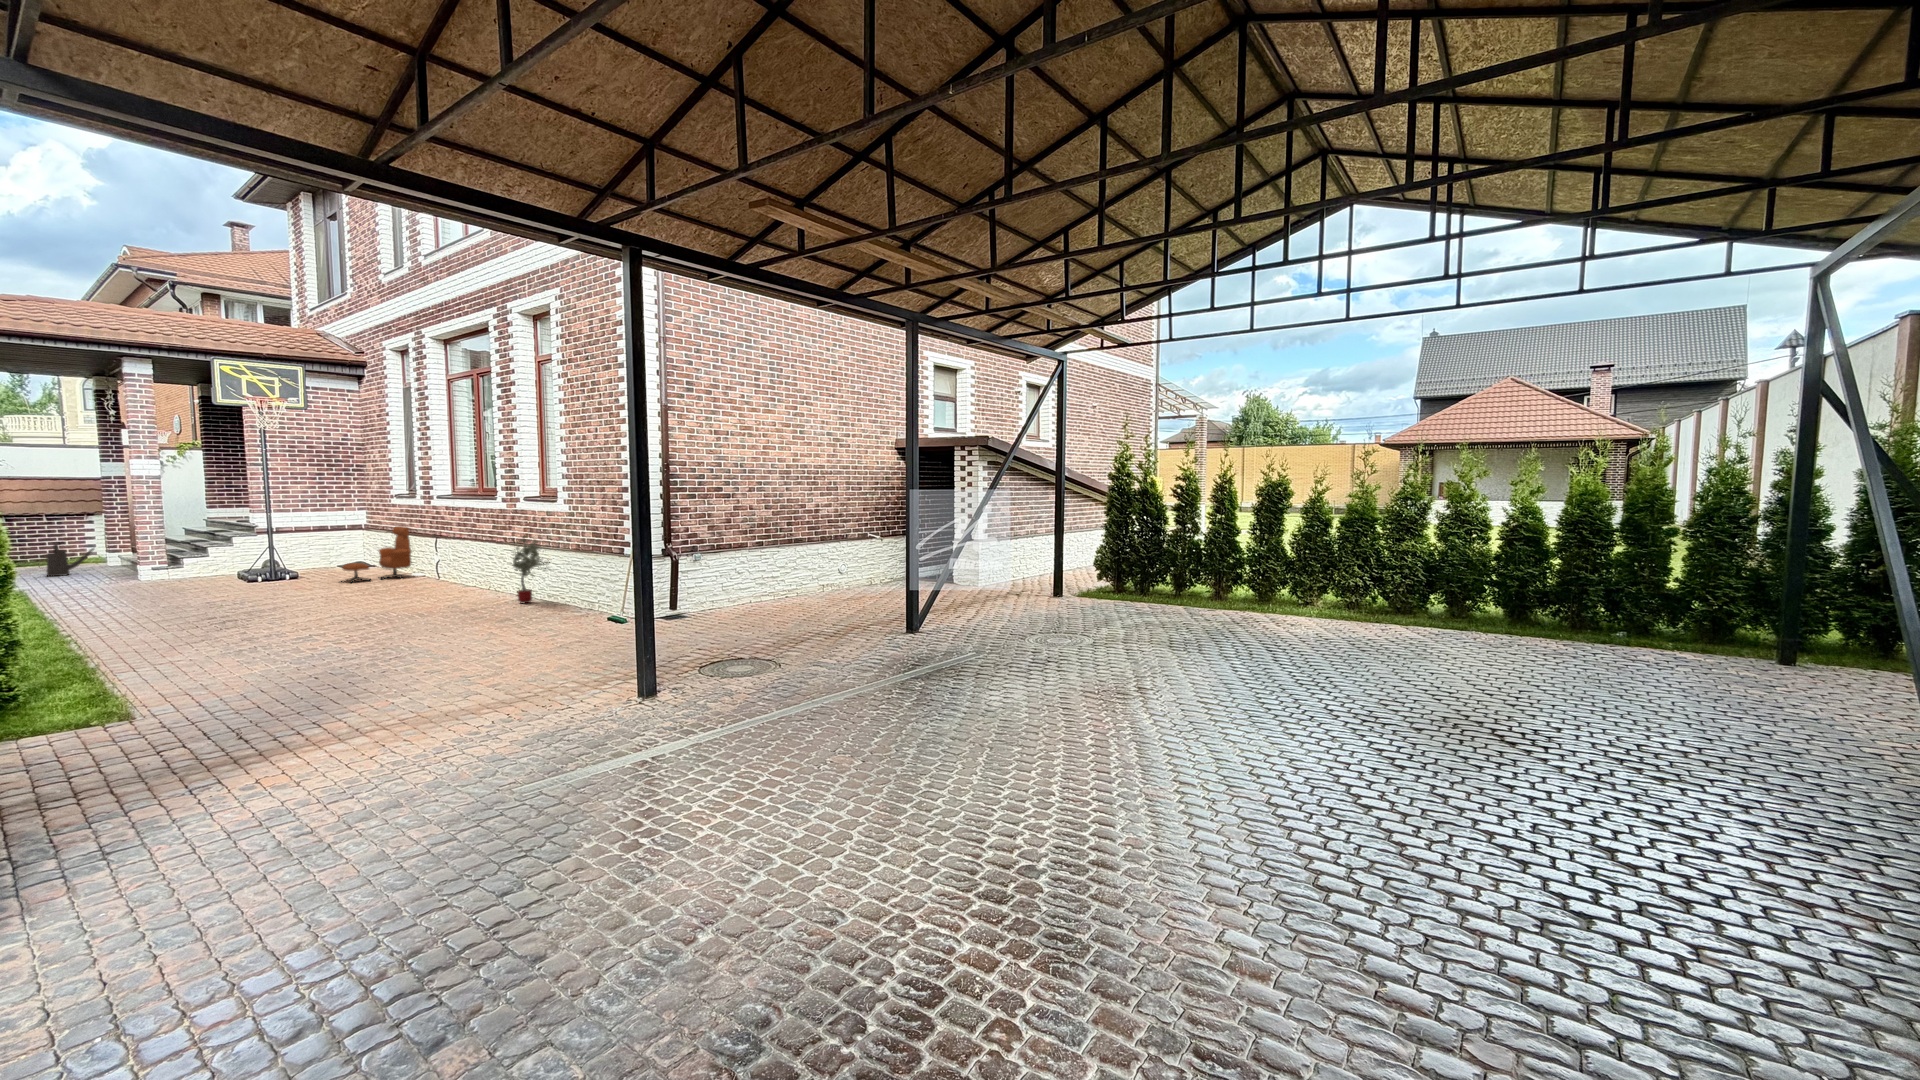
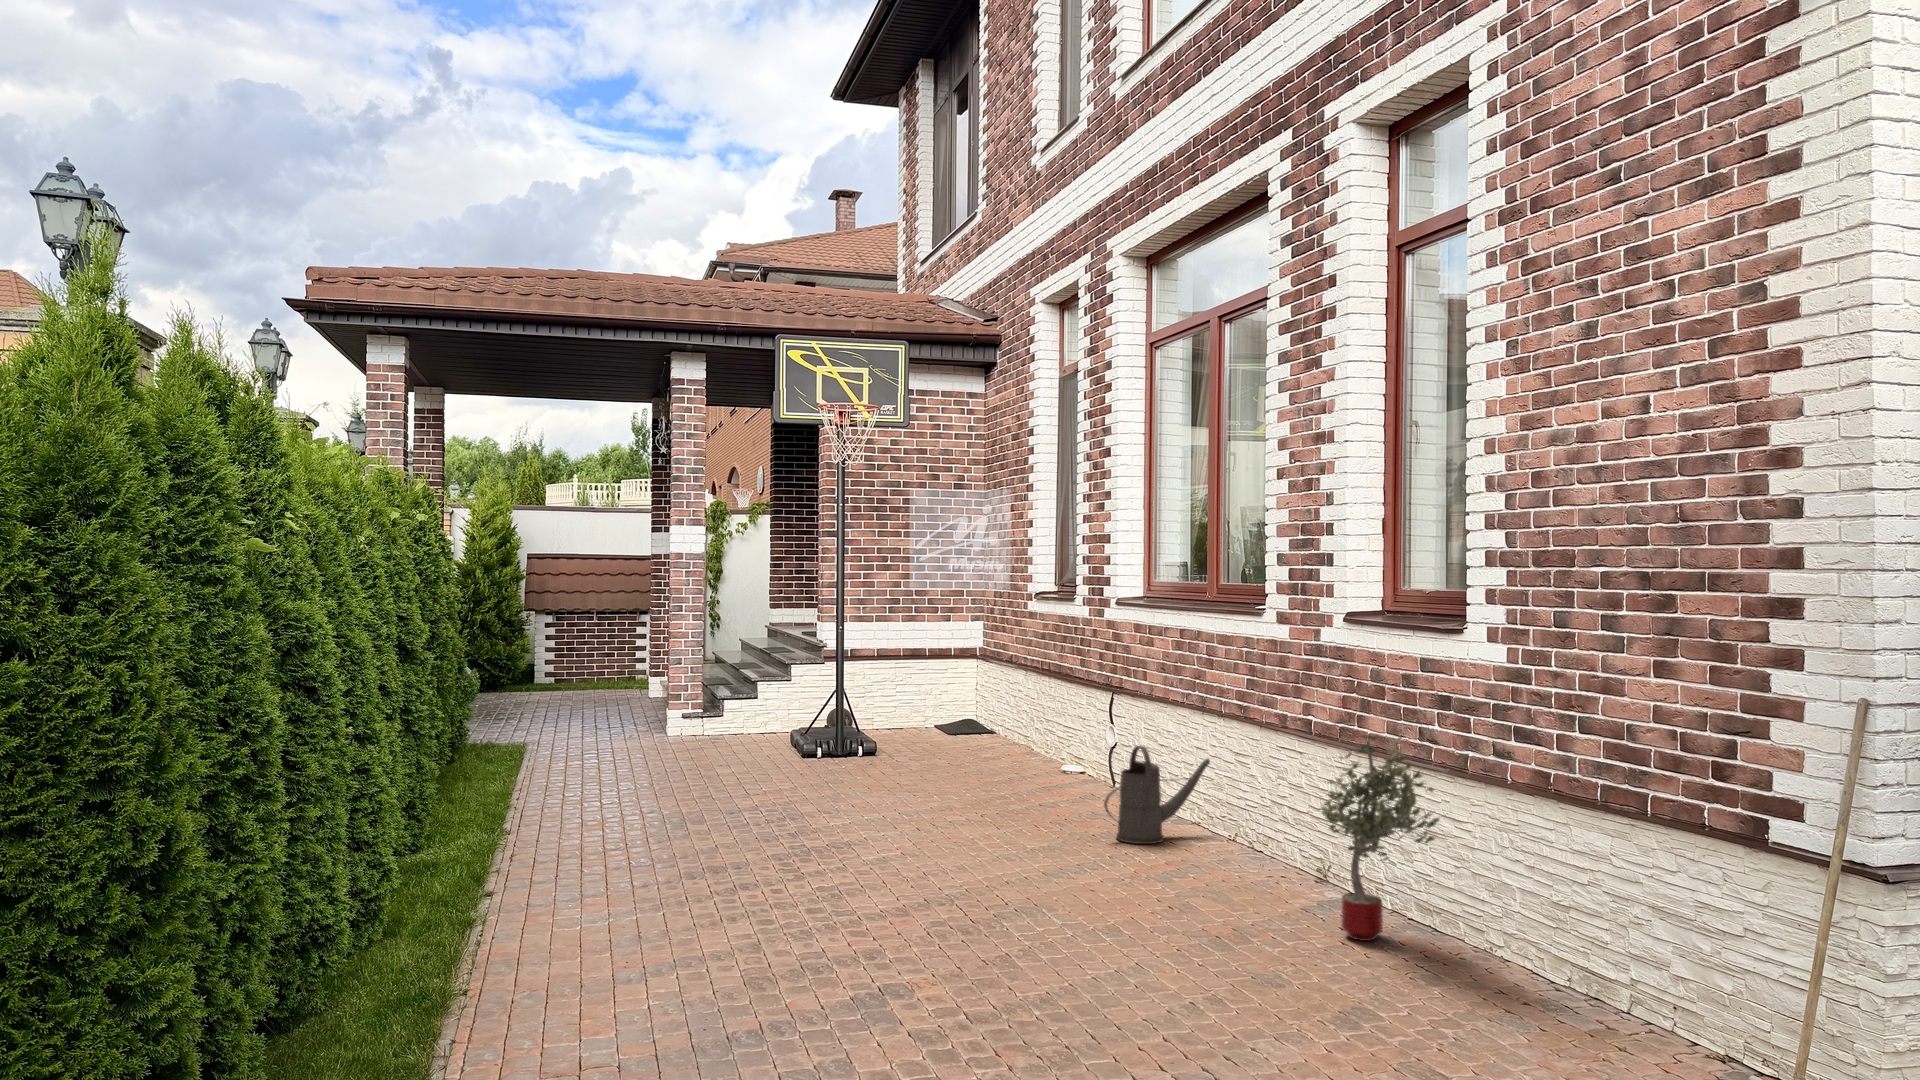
lounge chair: present [342,526,411,582] -> none [933,657,1061,774]
watering can: present [39,544,94,576] -> present [1104,746,1210,844]

